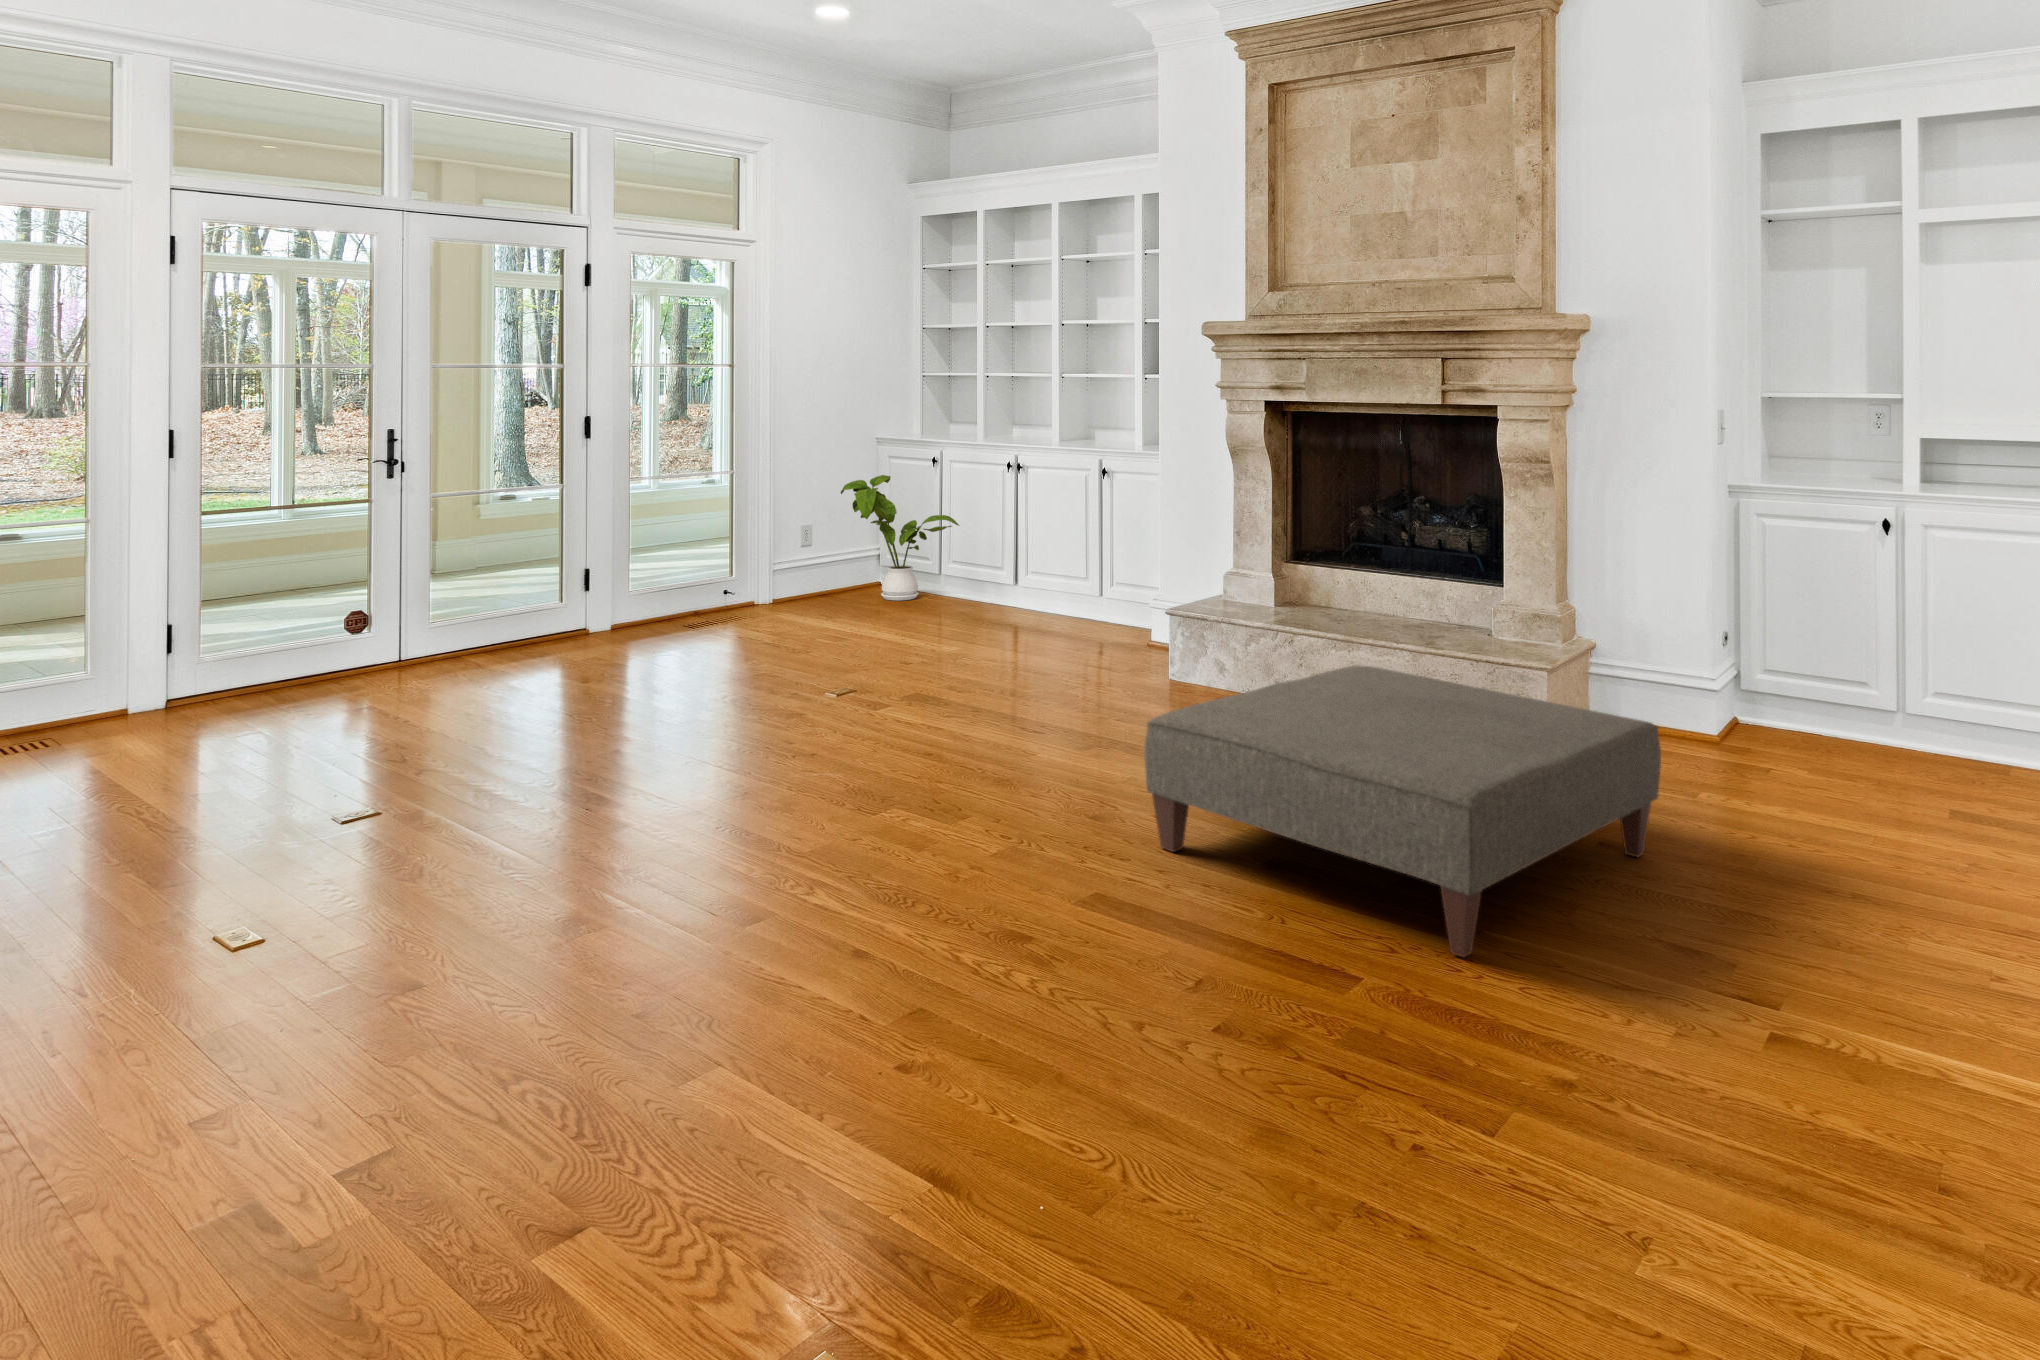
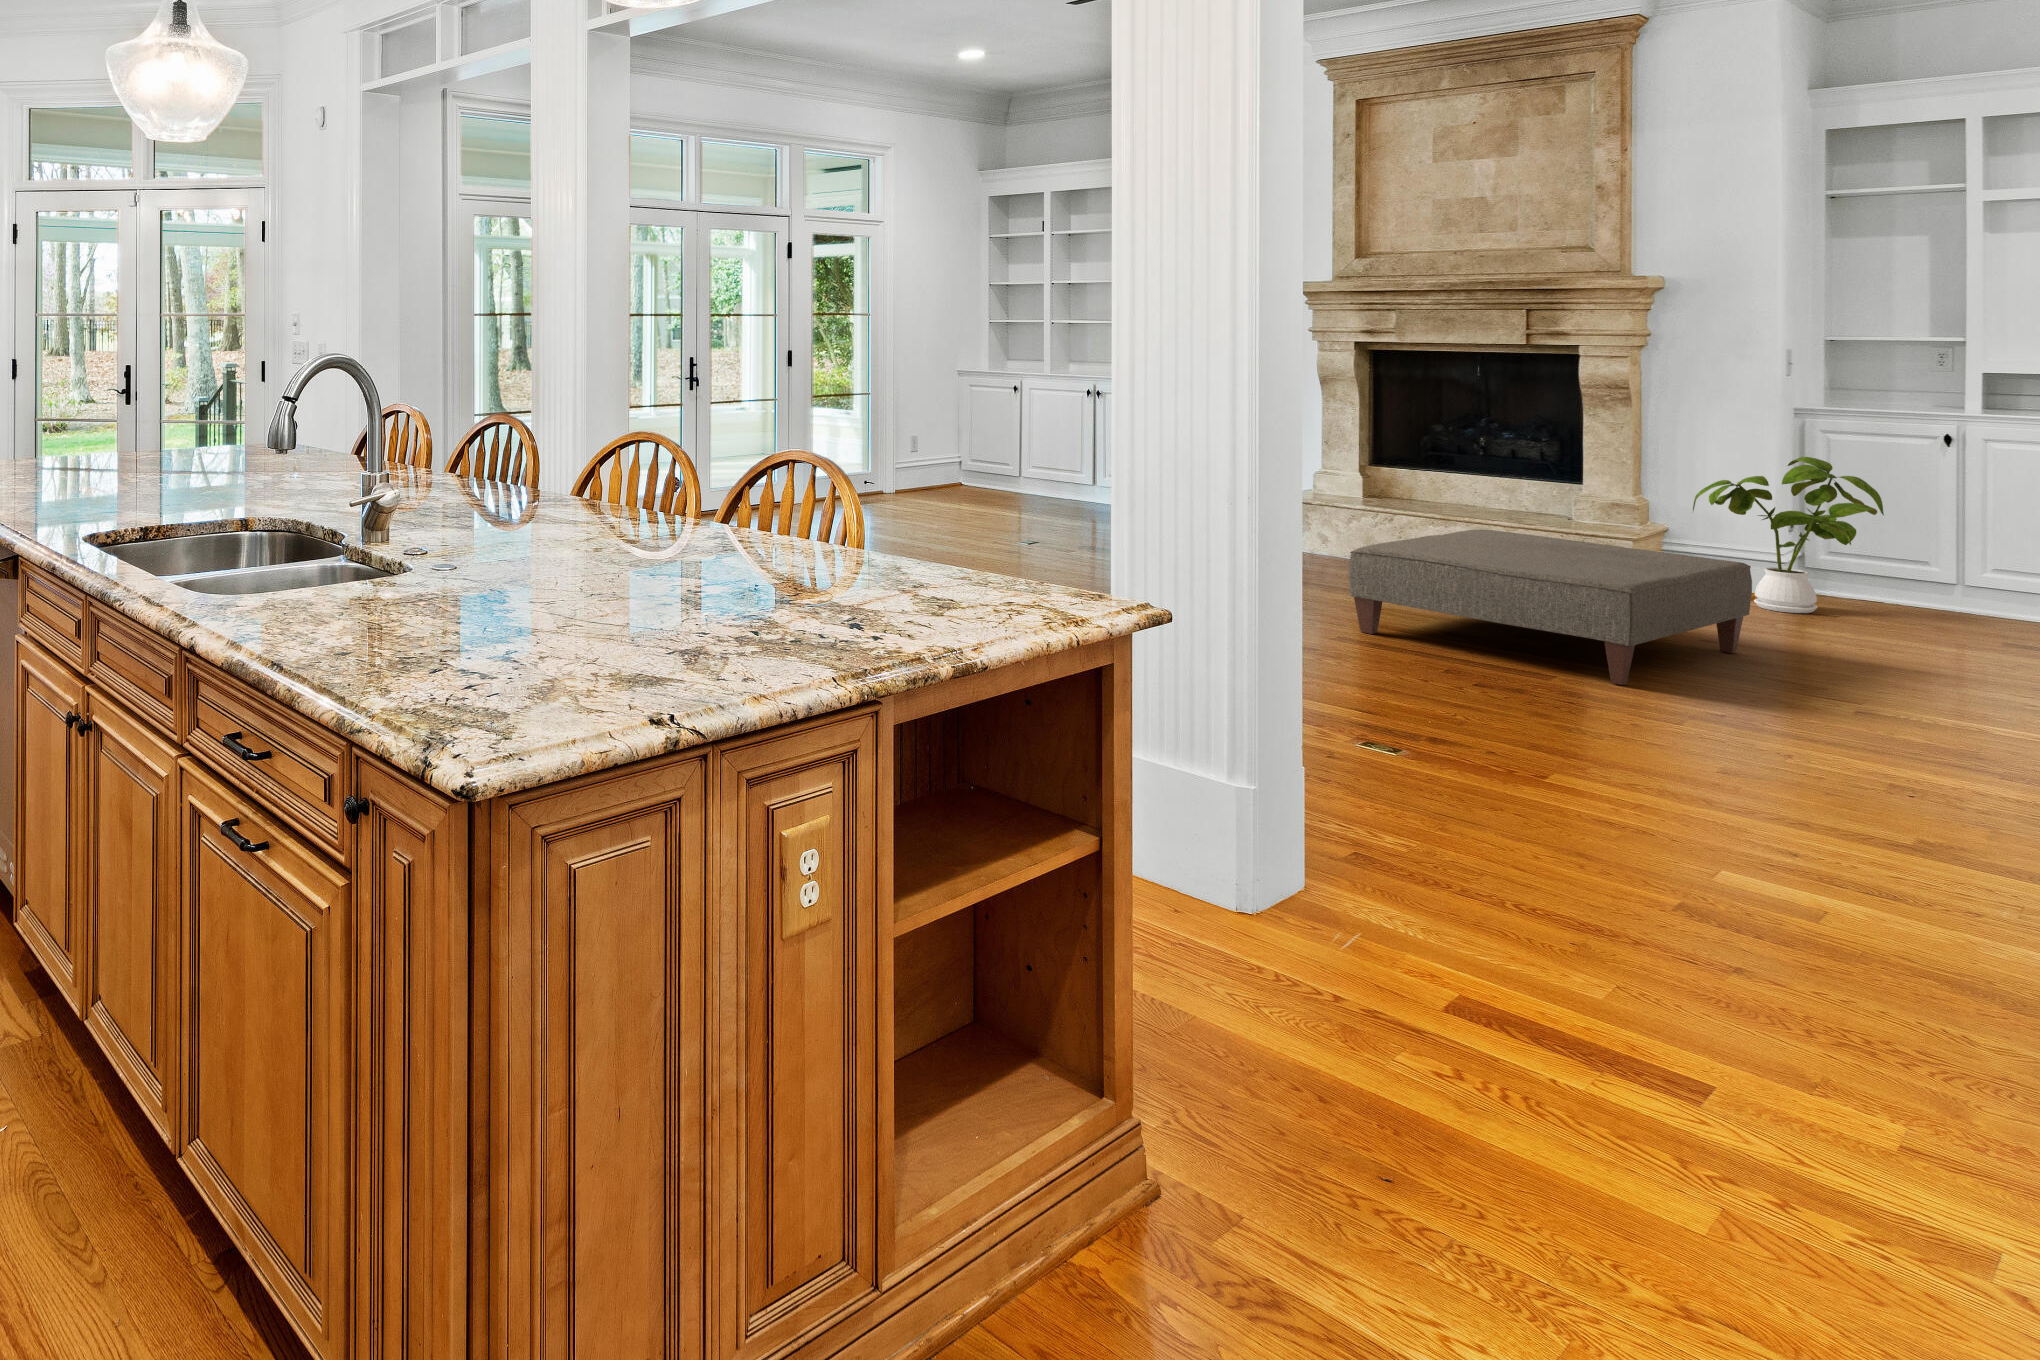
house plant: present [841,475,959,601] -> present [1693,457,1884,613]

